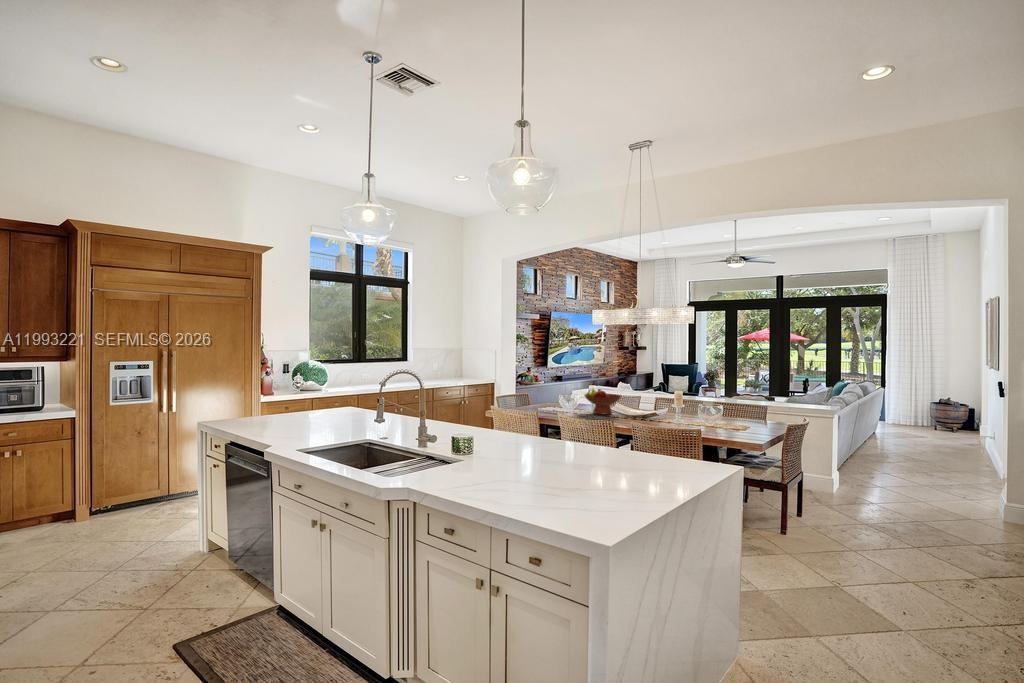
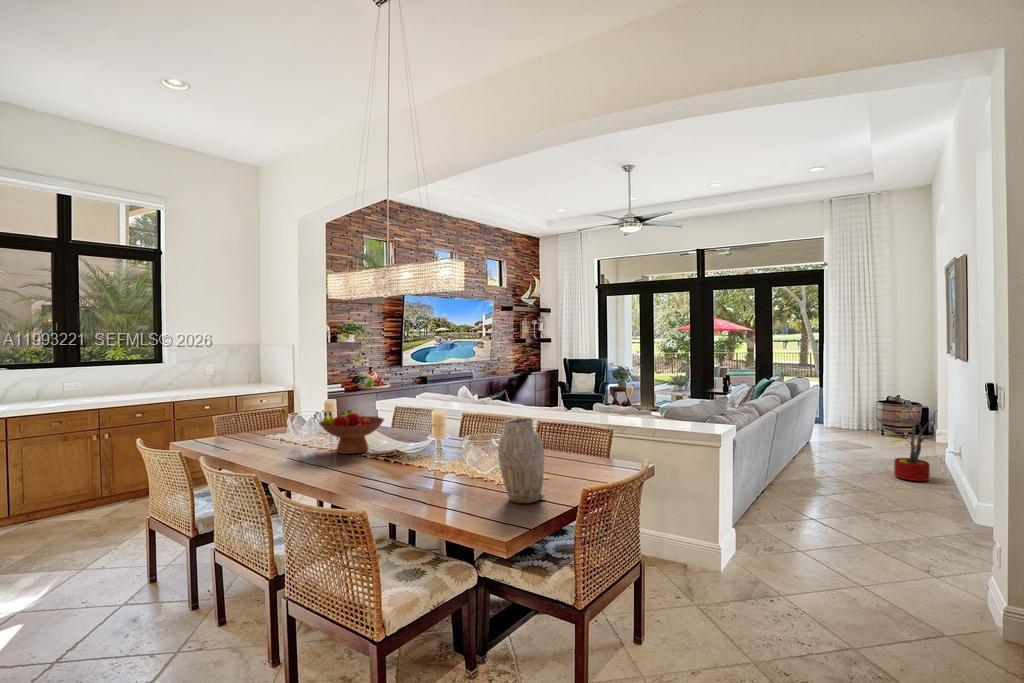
vase: none [724,391,750,435] -> present [498,418,544,503]
decorative plant: none [942,406,988,459] -> present [891,413,936,481]

